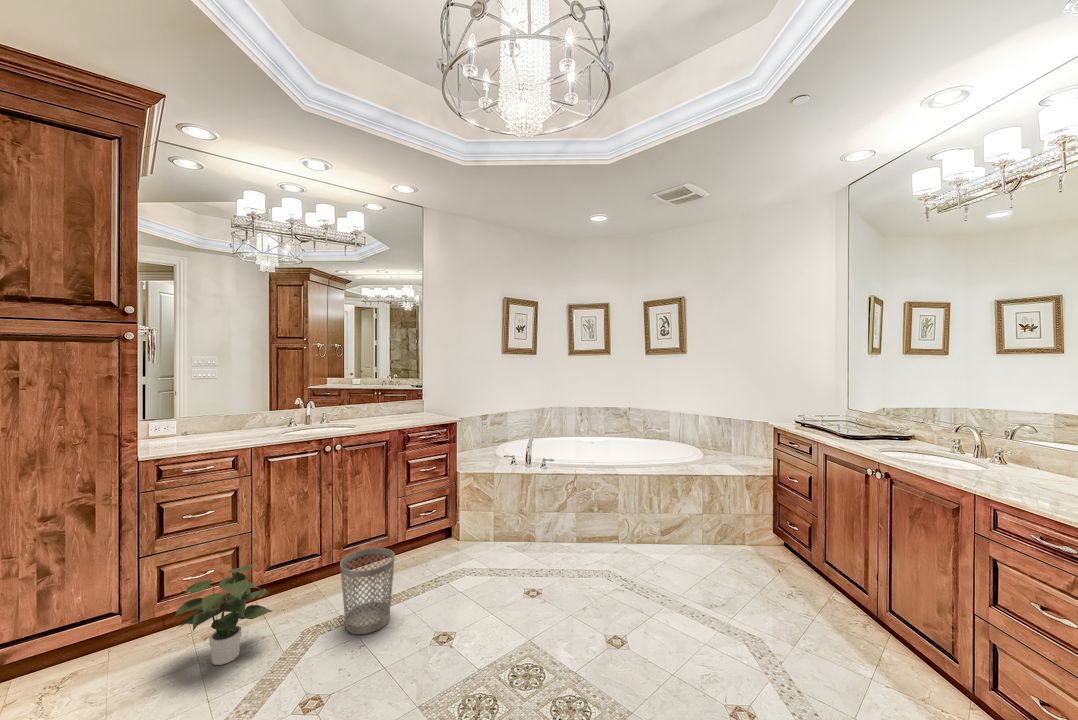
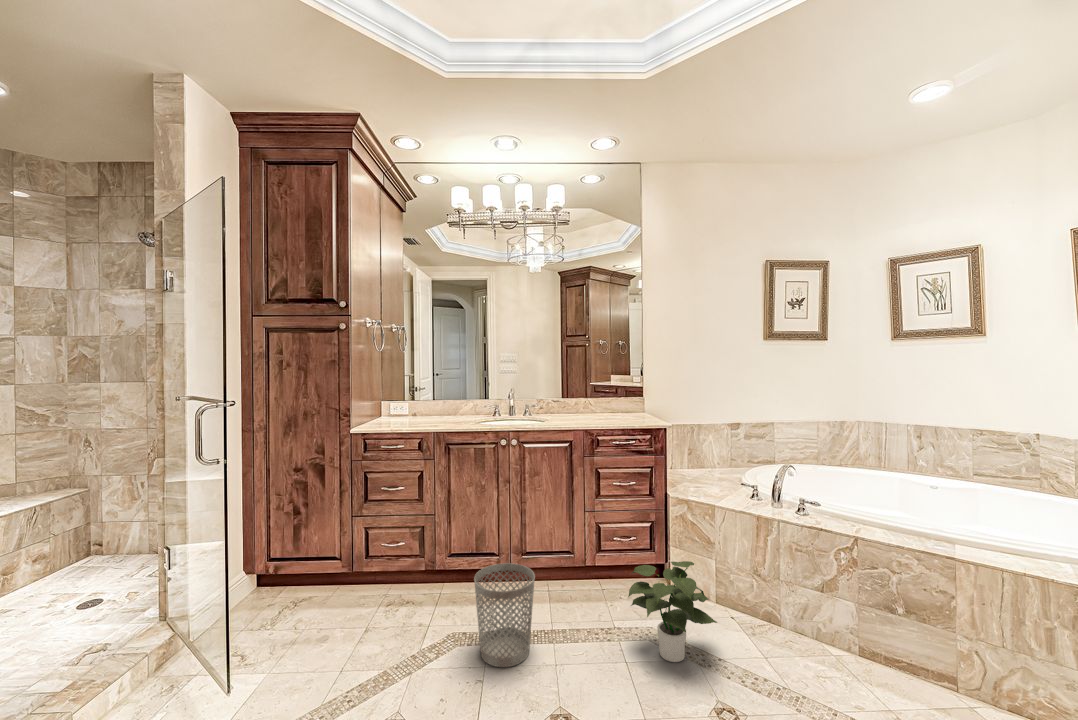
potted plant: present [174,564,273,665] -> present [628,561,717,662]

